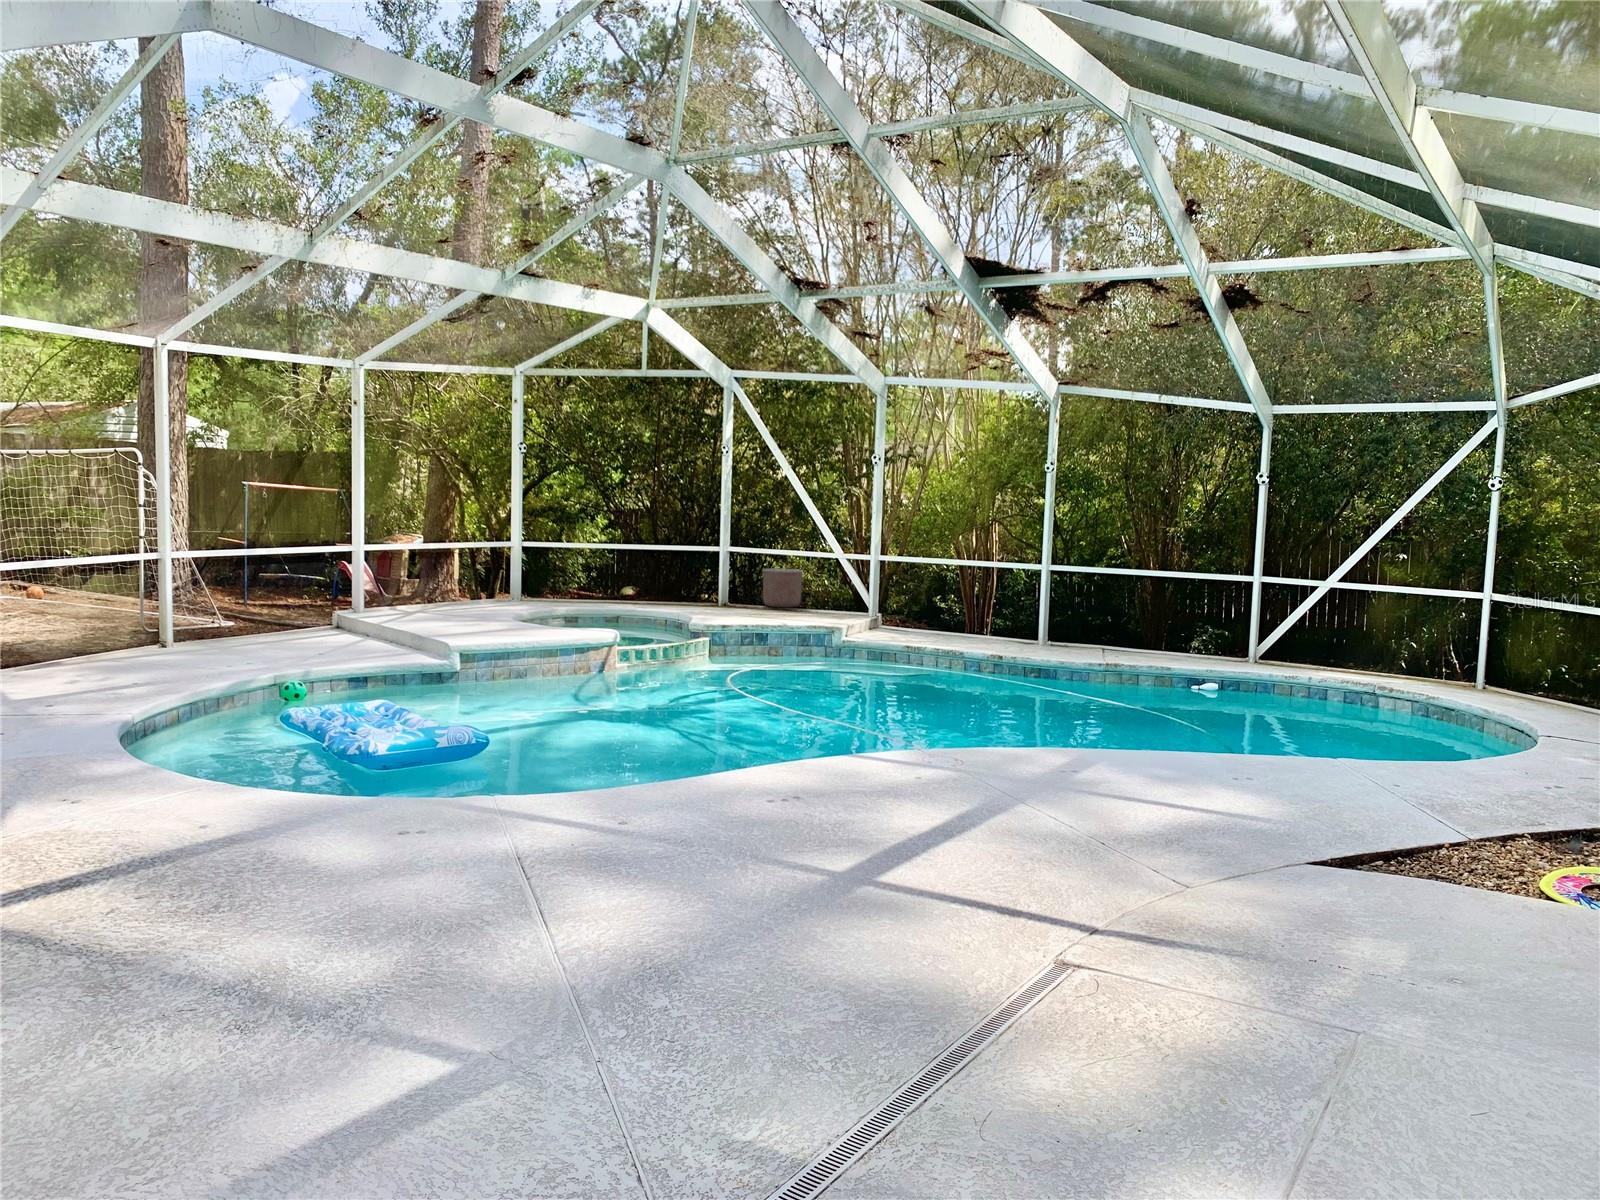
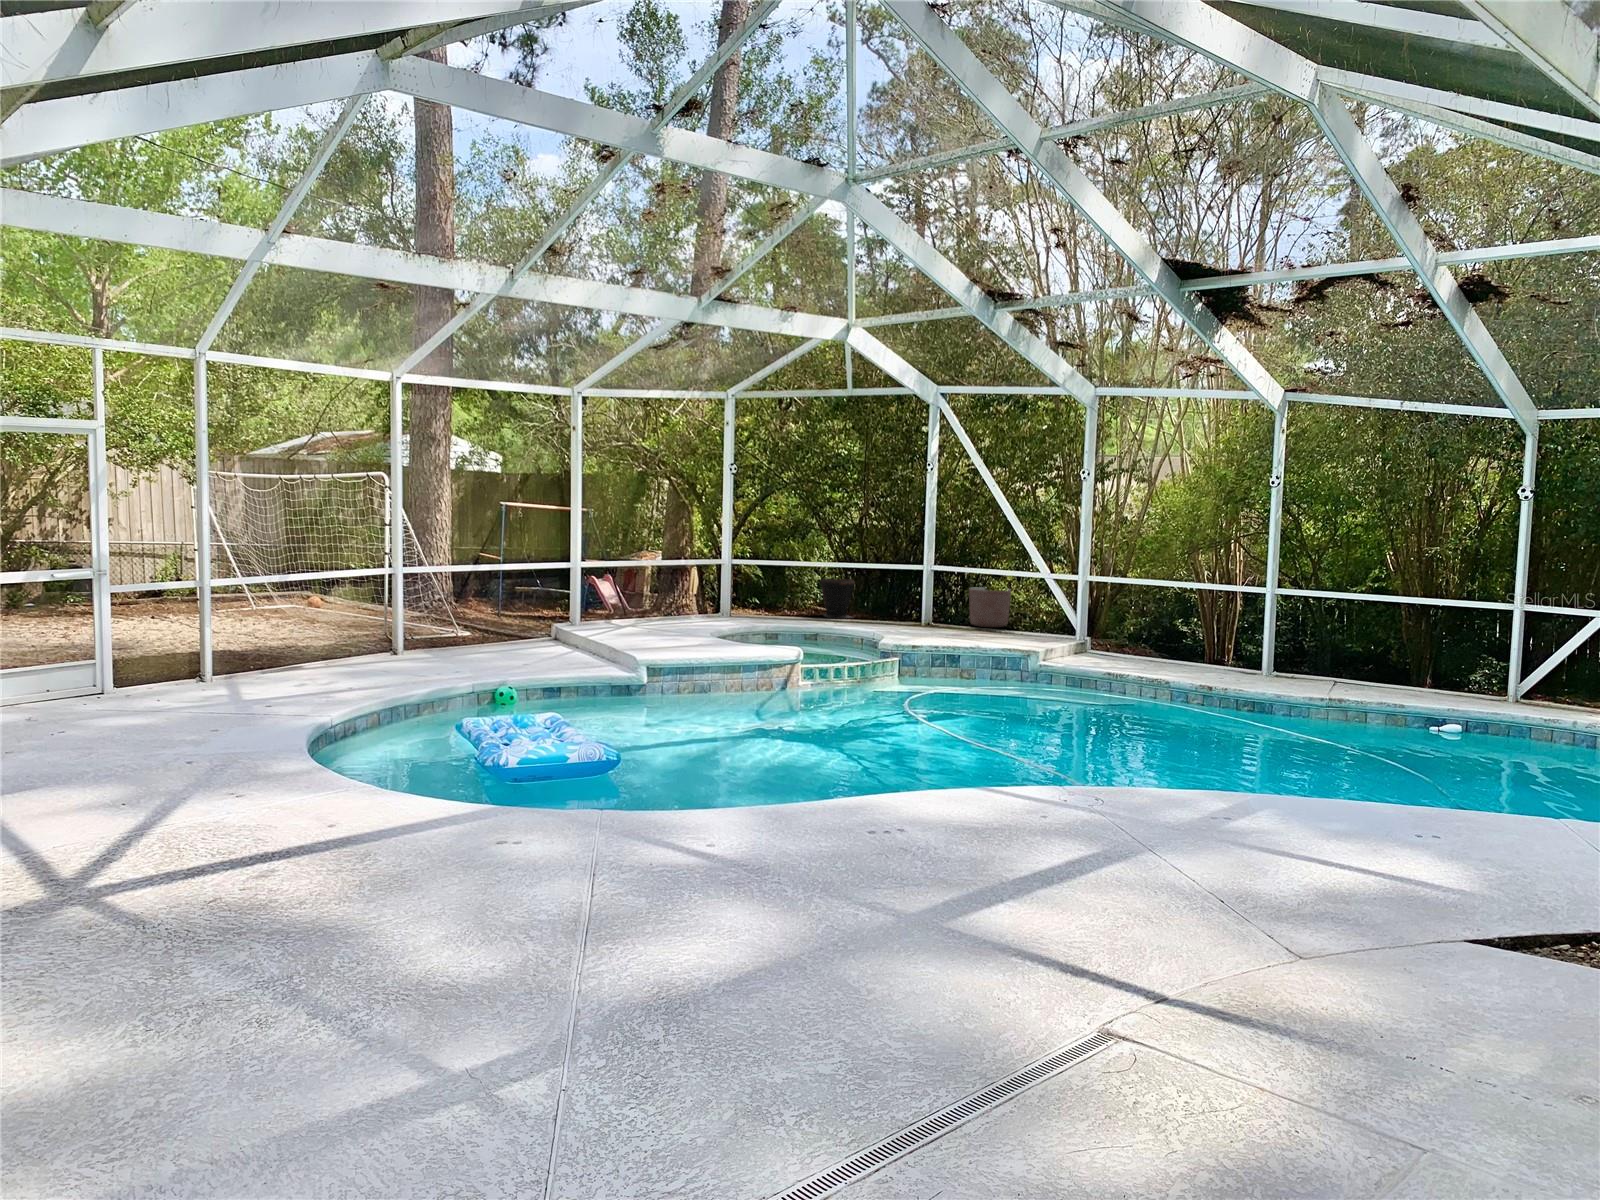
bucket: none [611,560,647,601] -> present [820,579,855,618]

